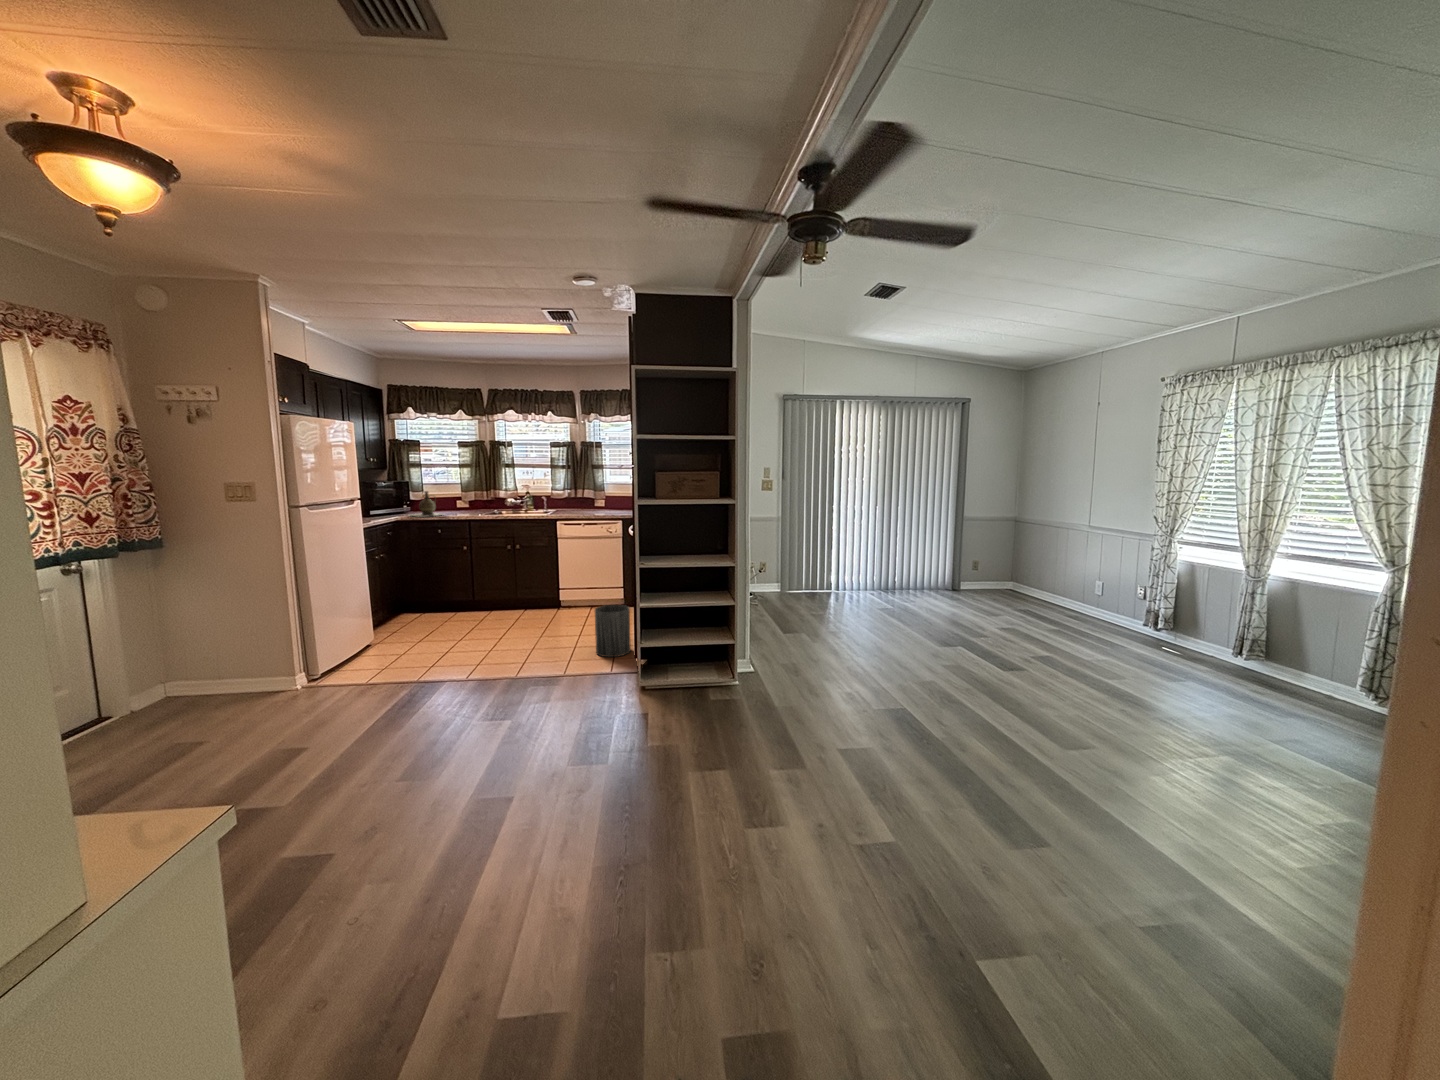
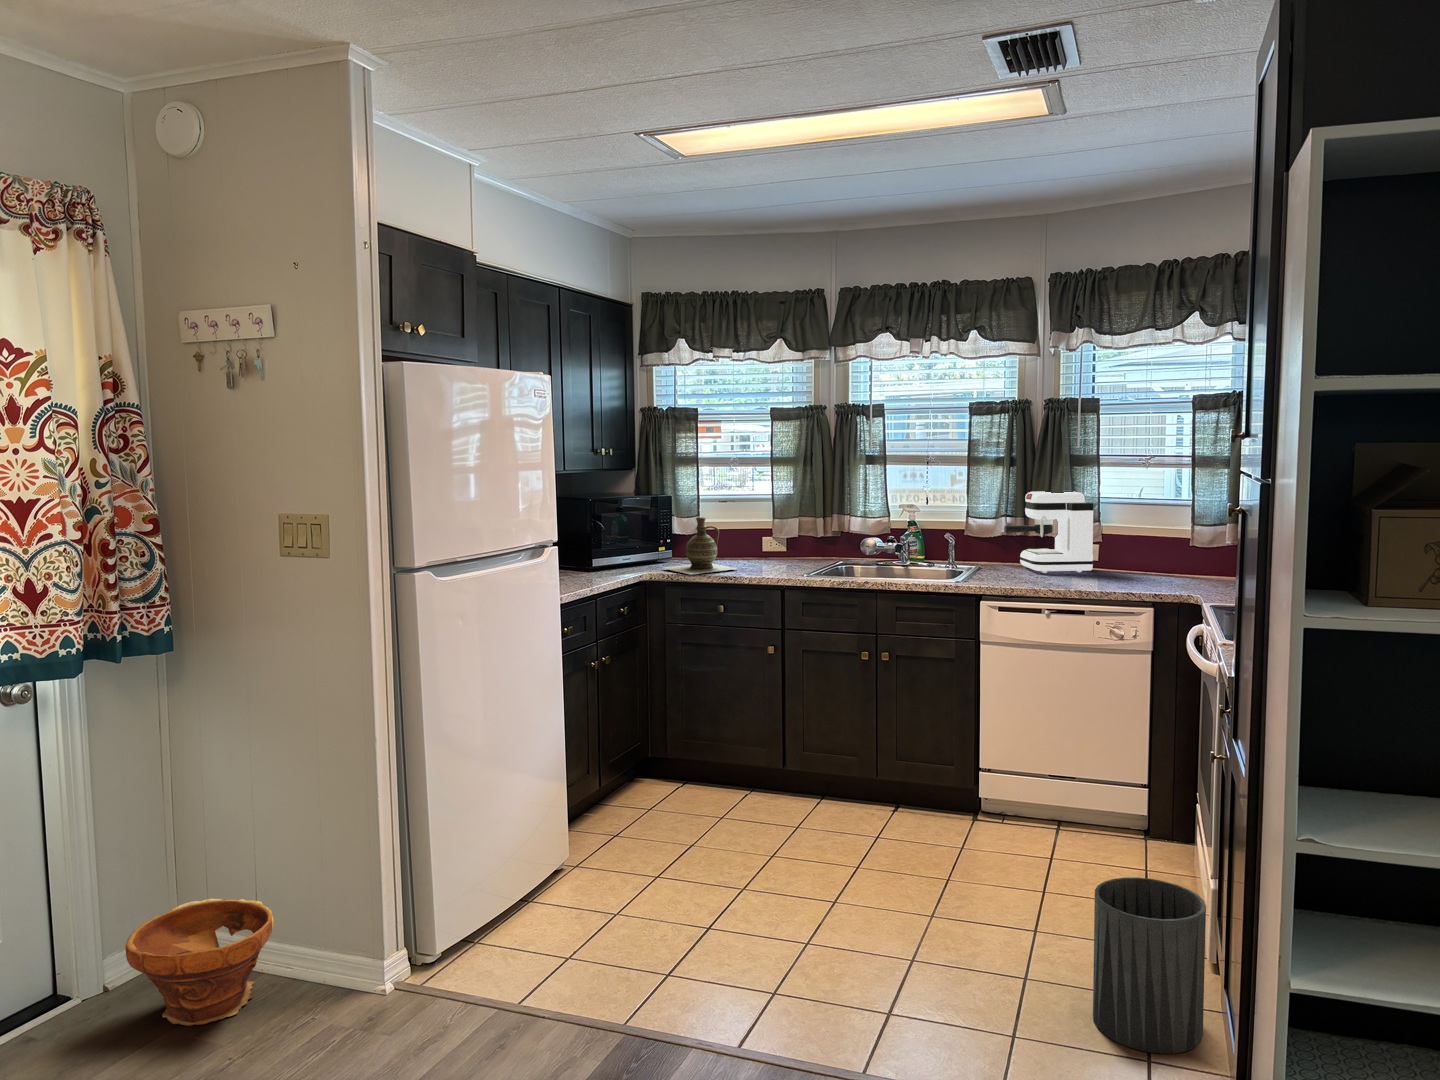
coffee maker: none [567,479,602,512] -> present [1004,491,1093,573]
planter: none [153,661,234,714] -> present [125,899,274,1026]

